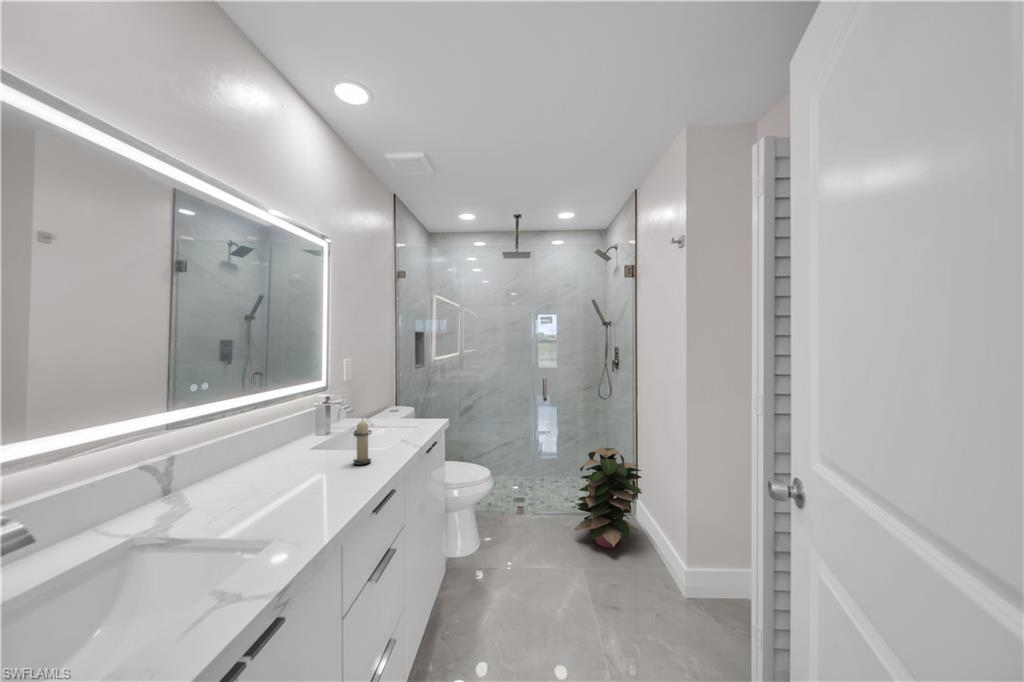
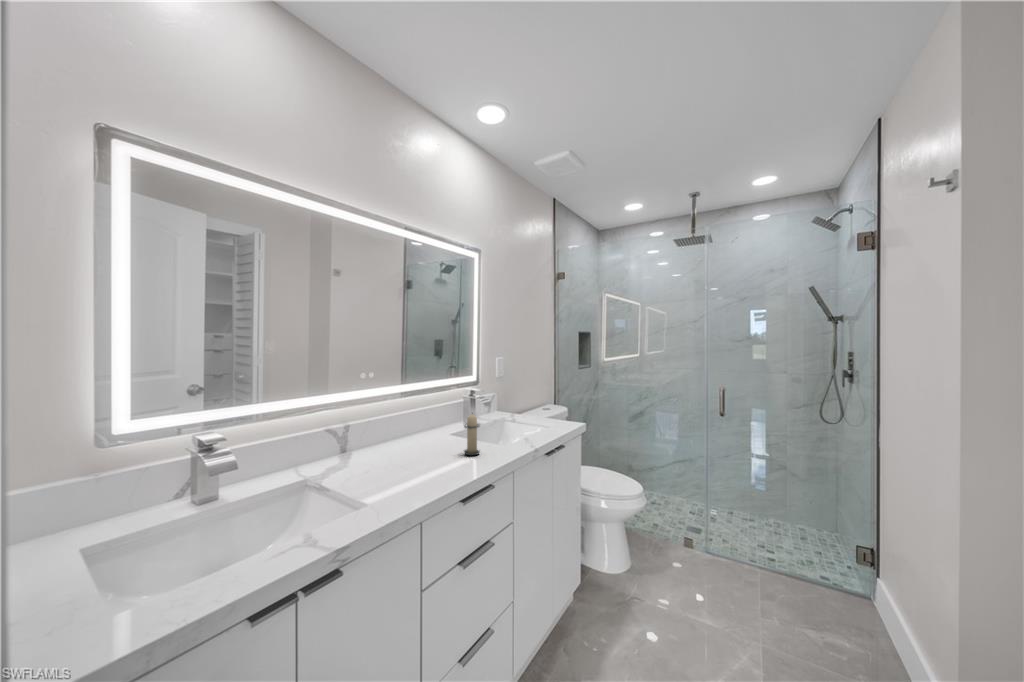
decorative plant: present [574,447,642,548] -> none [761,485,881,628]

